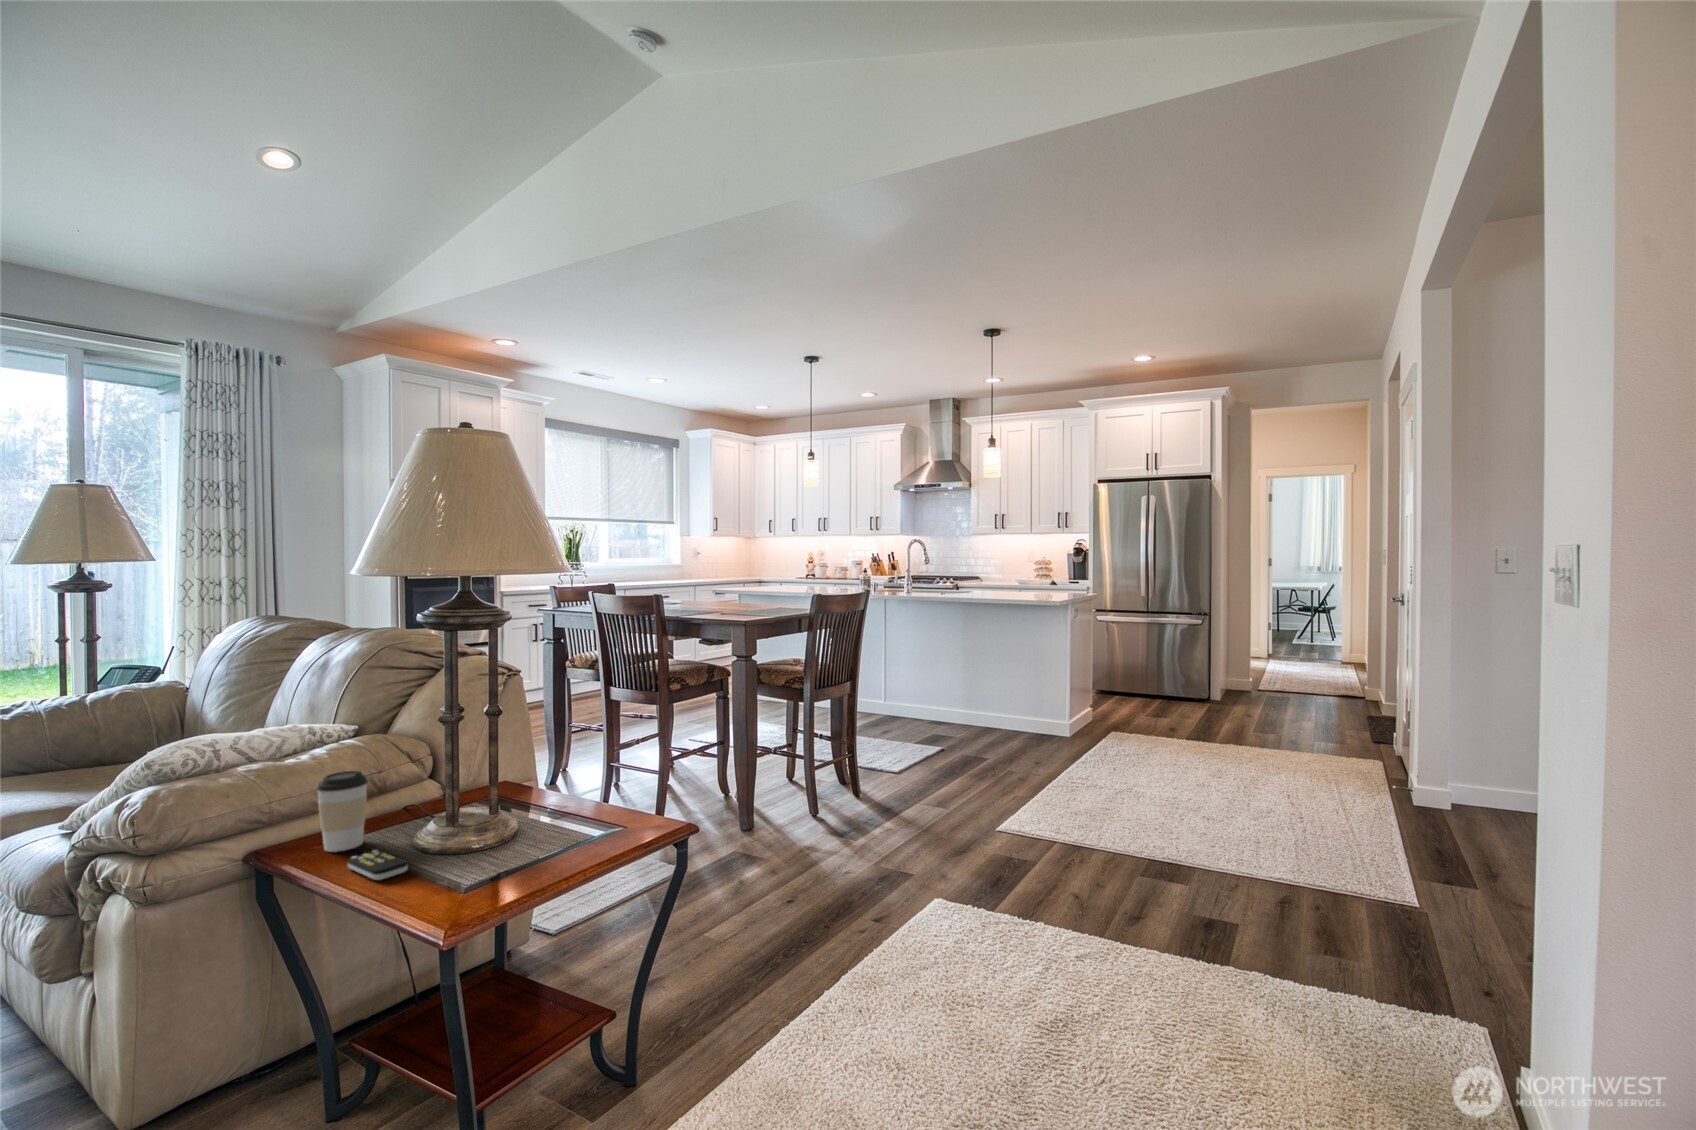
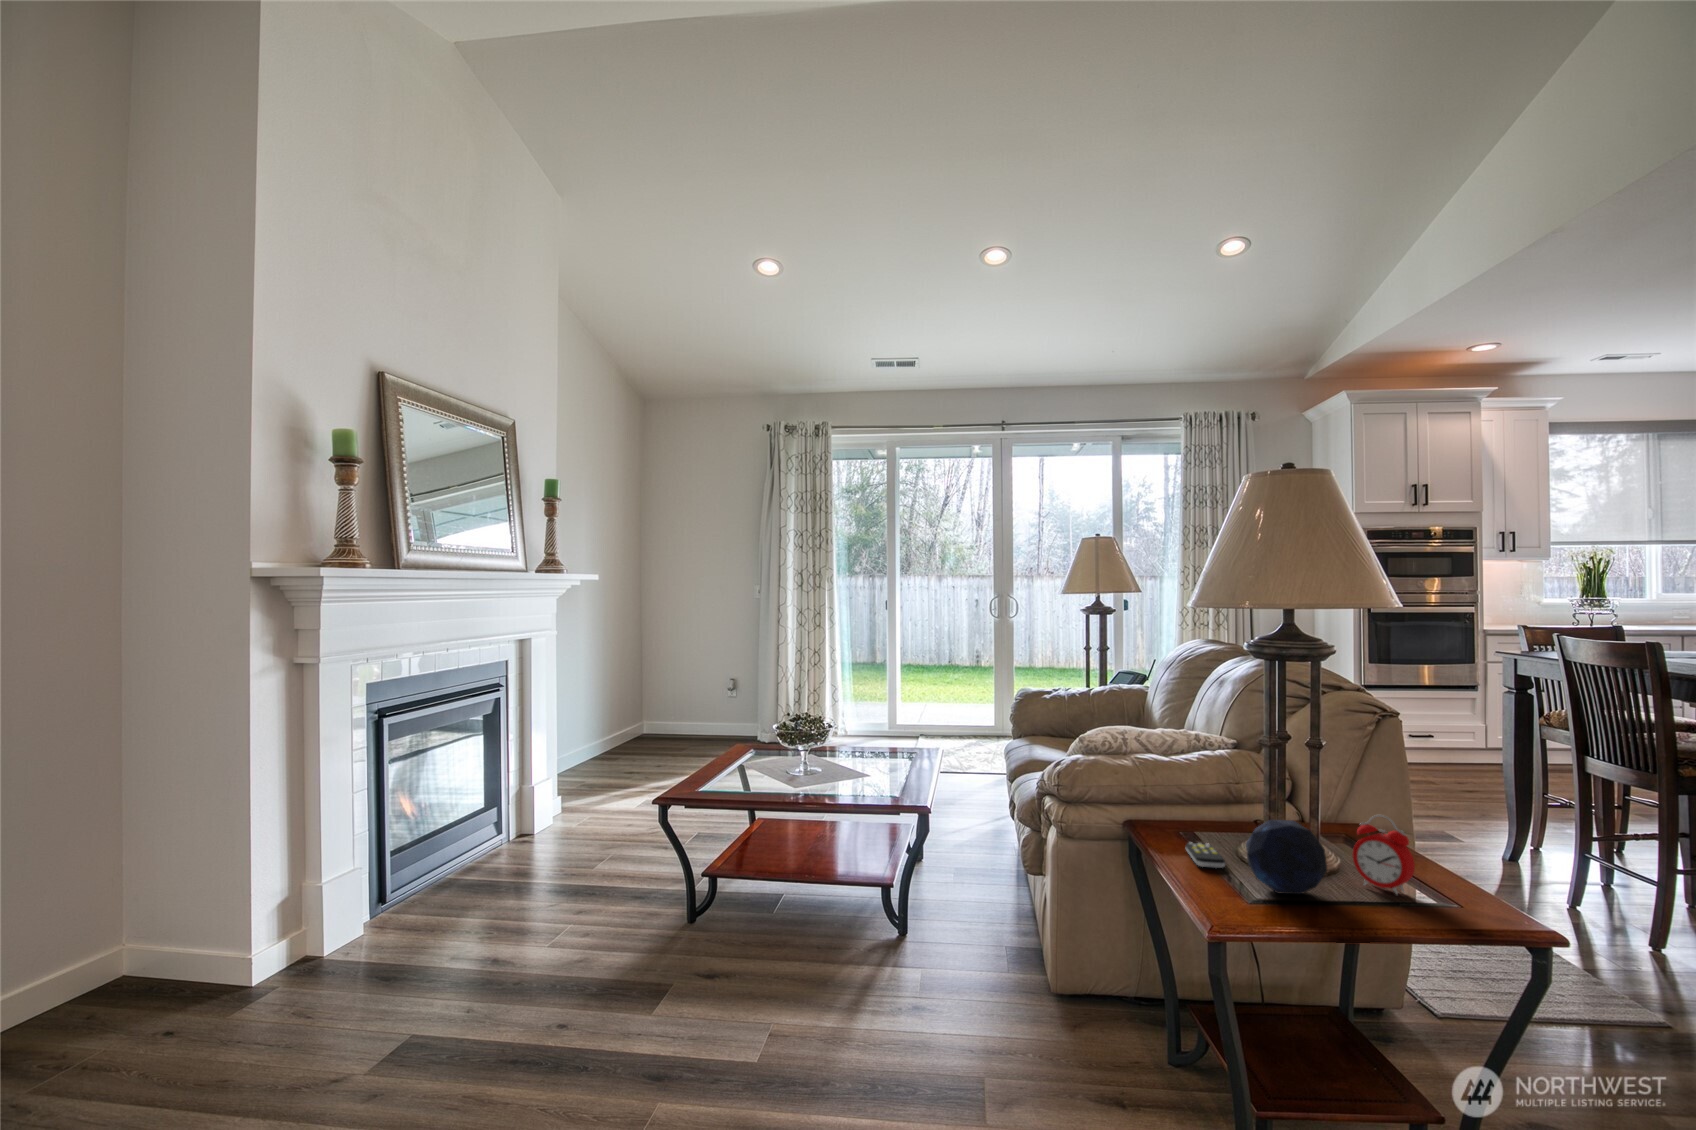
alarm clock: none [539,763,592,837] -> present [1352,815,1415,894]
coffee cup: present [317,771,368,852] -> none [1175,773,1214,838]
decorative orb: none [444,792,530,876] -> present [1246,820,1327,894]

